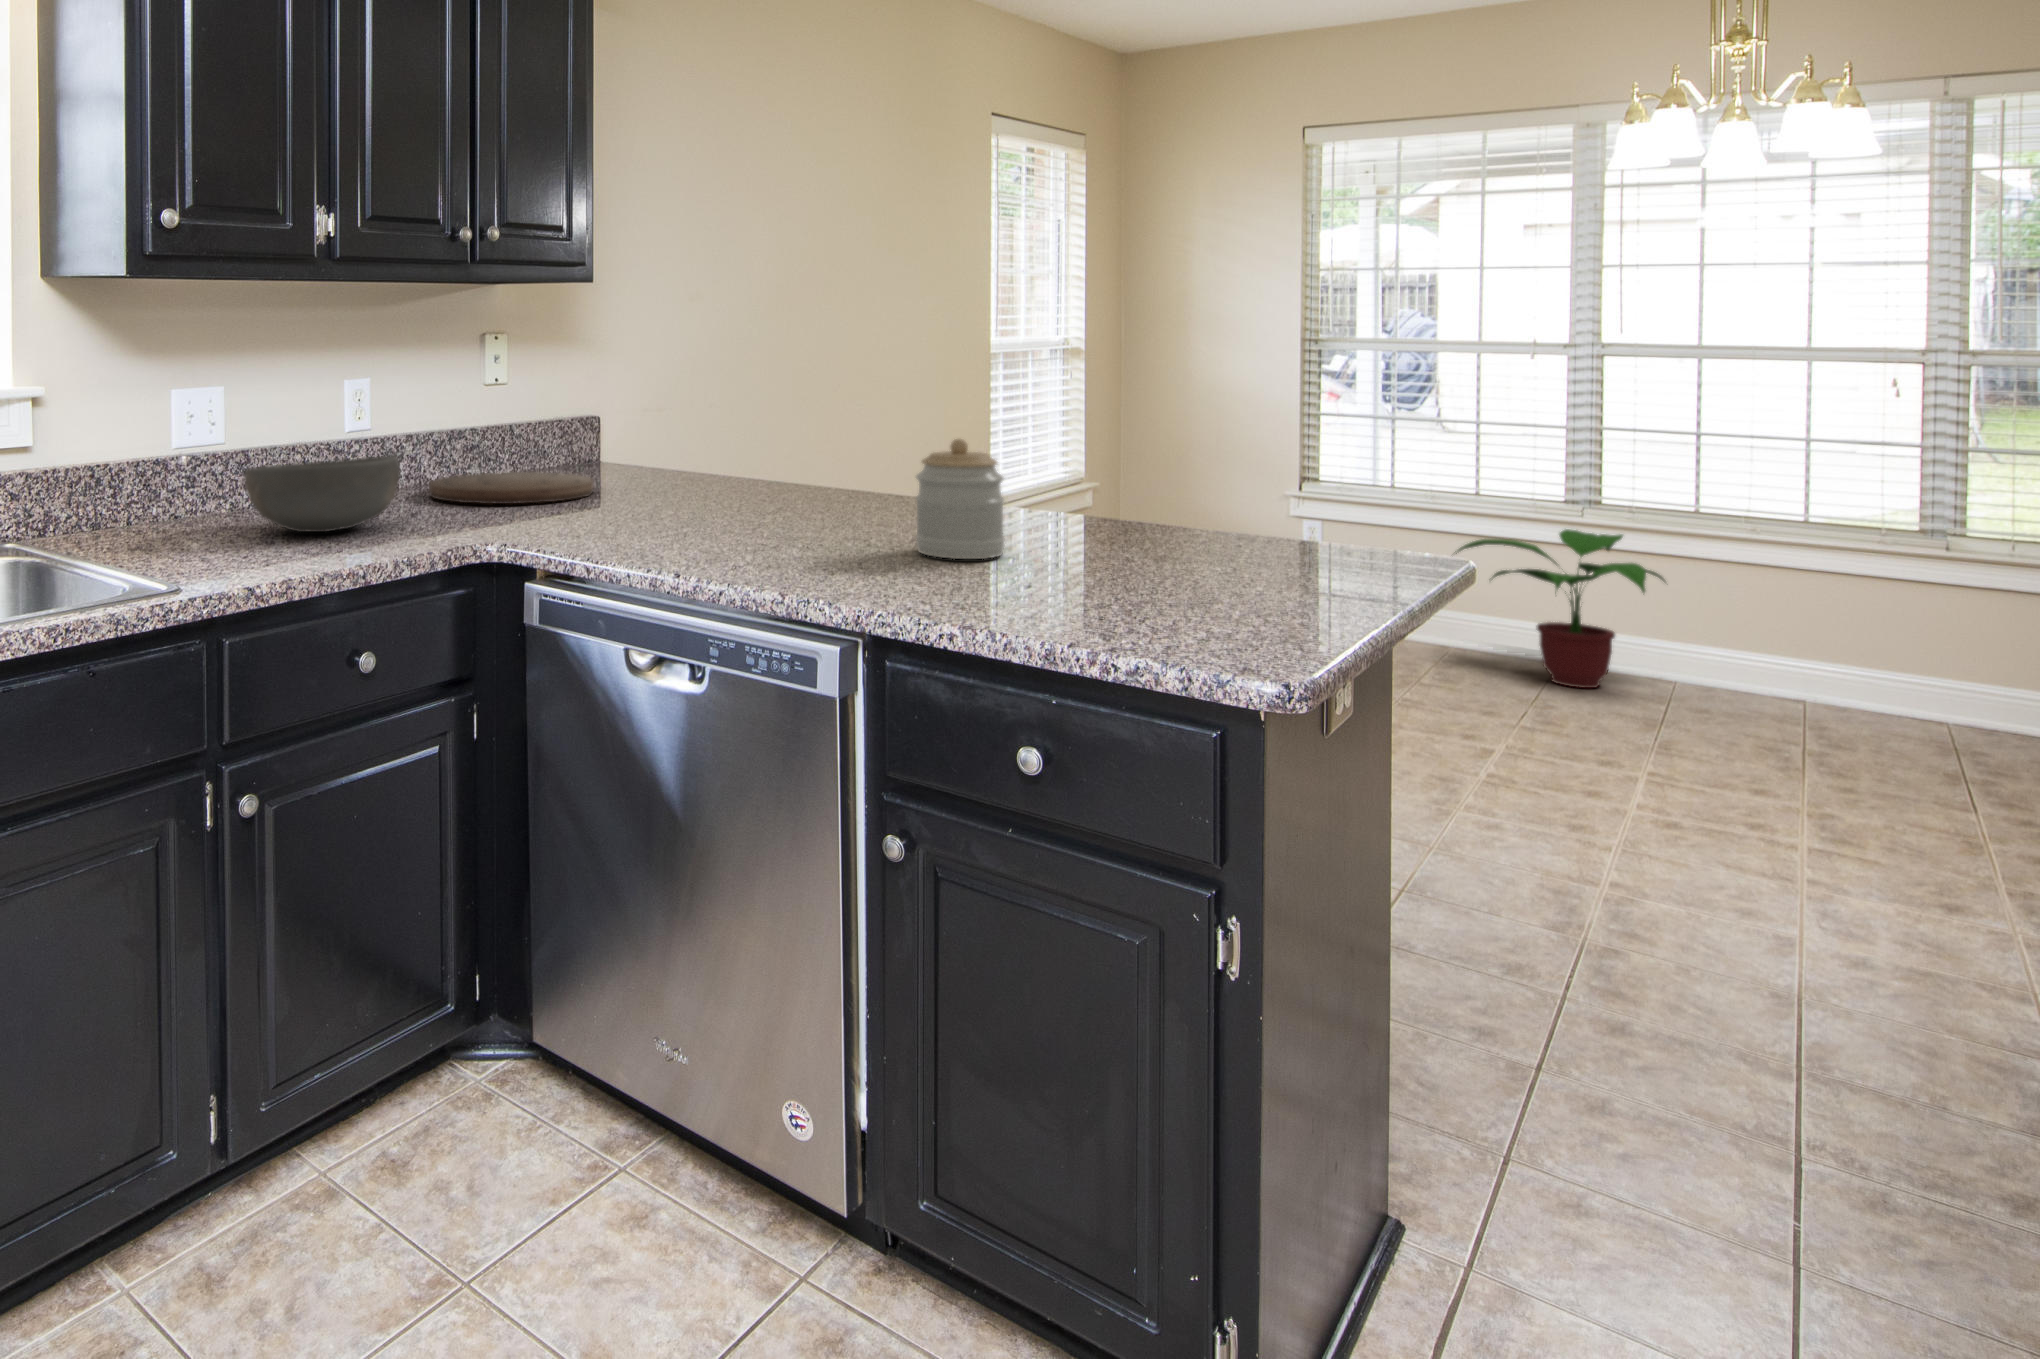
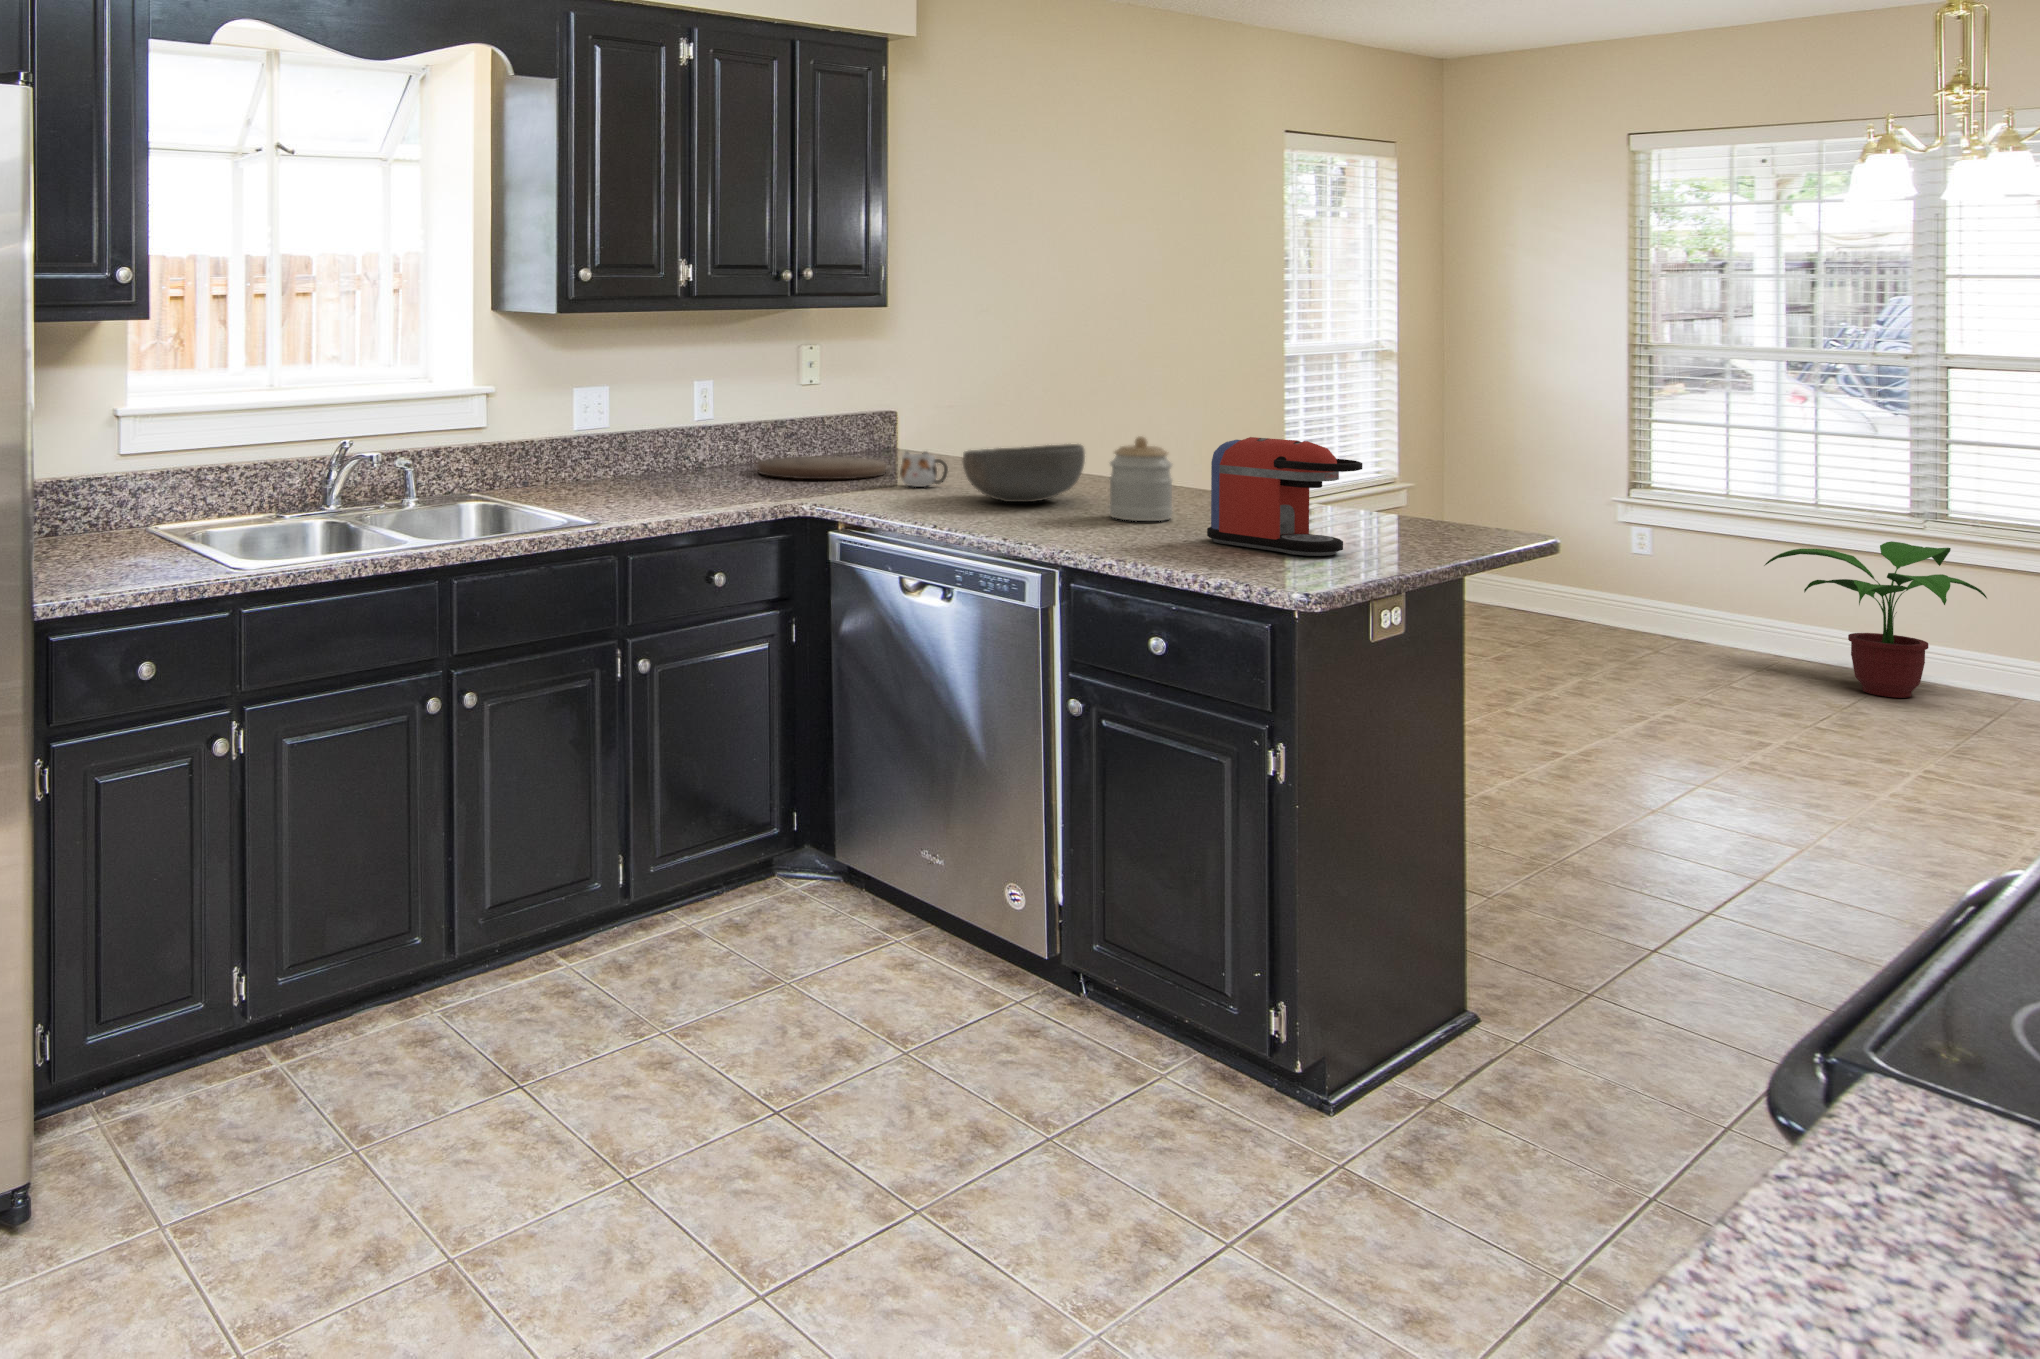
coffee maker: none [1085,436,1340,617] -> present [1207,437,1362,556]
bowl: present [245,455,400,532] -> present [963,444,1085,502]
mug: none [615,464,678,511] -> present [900,452,948,487]

